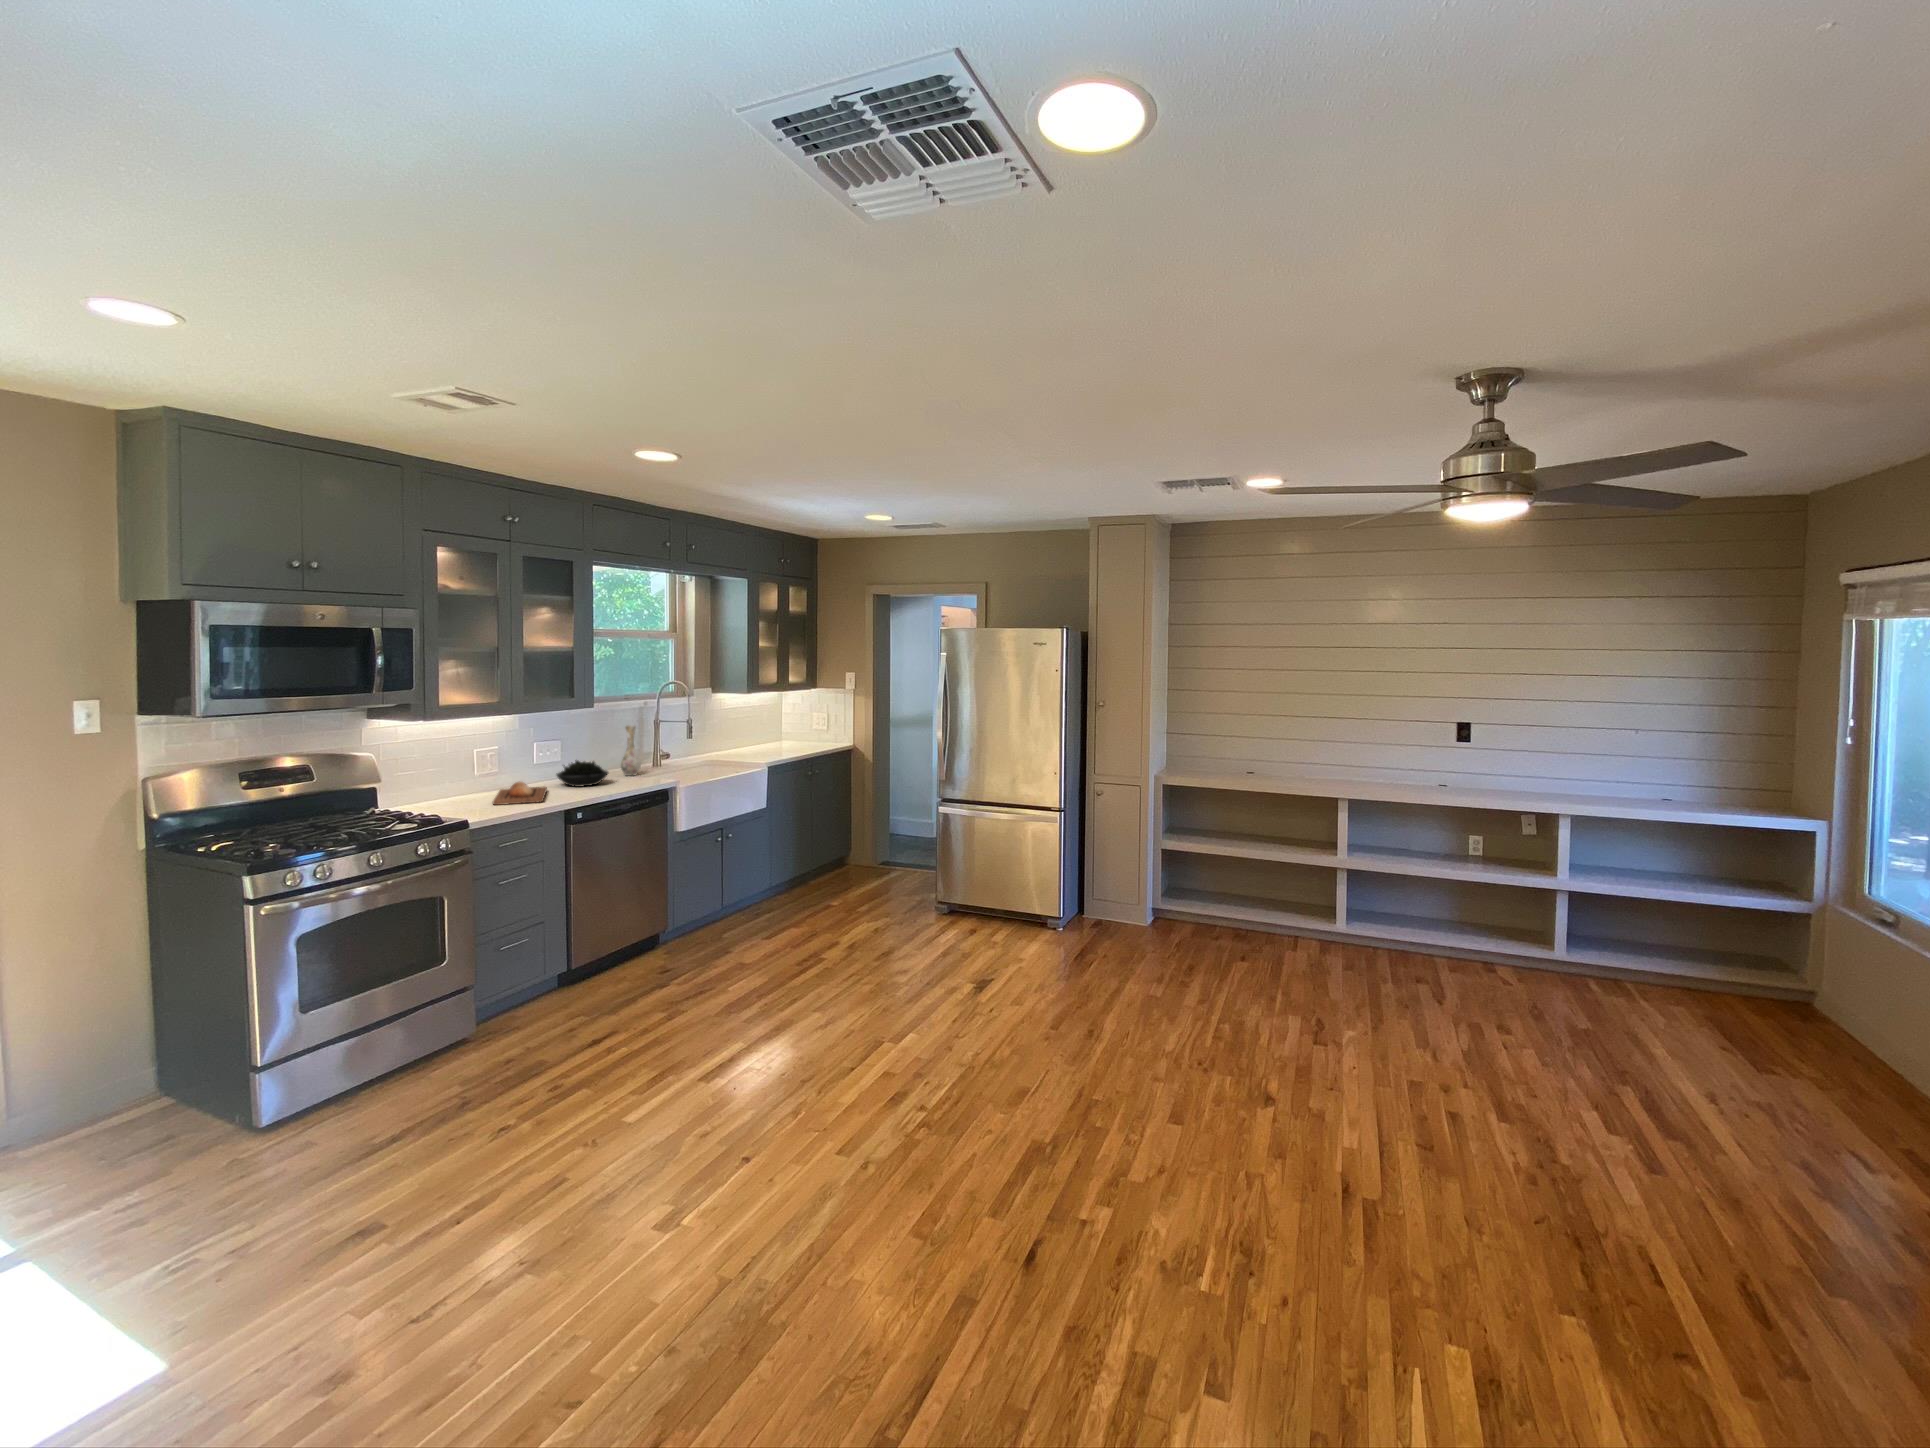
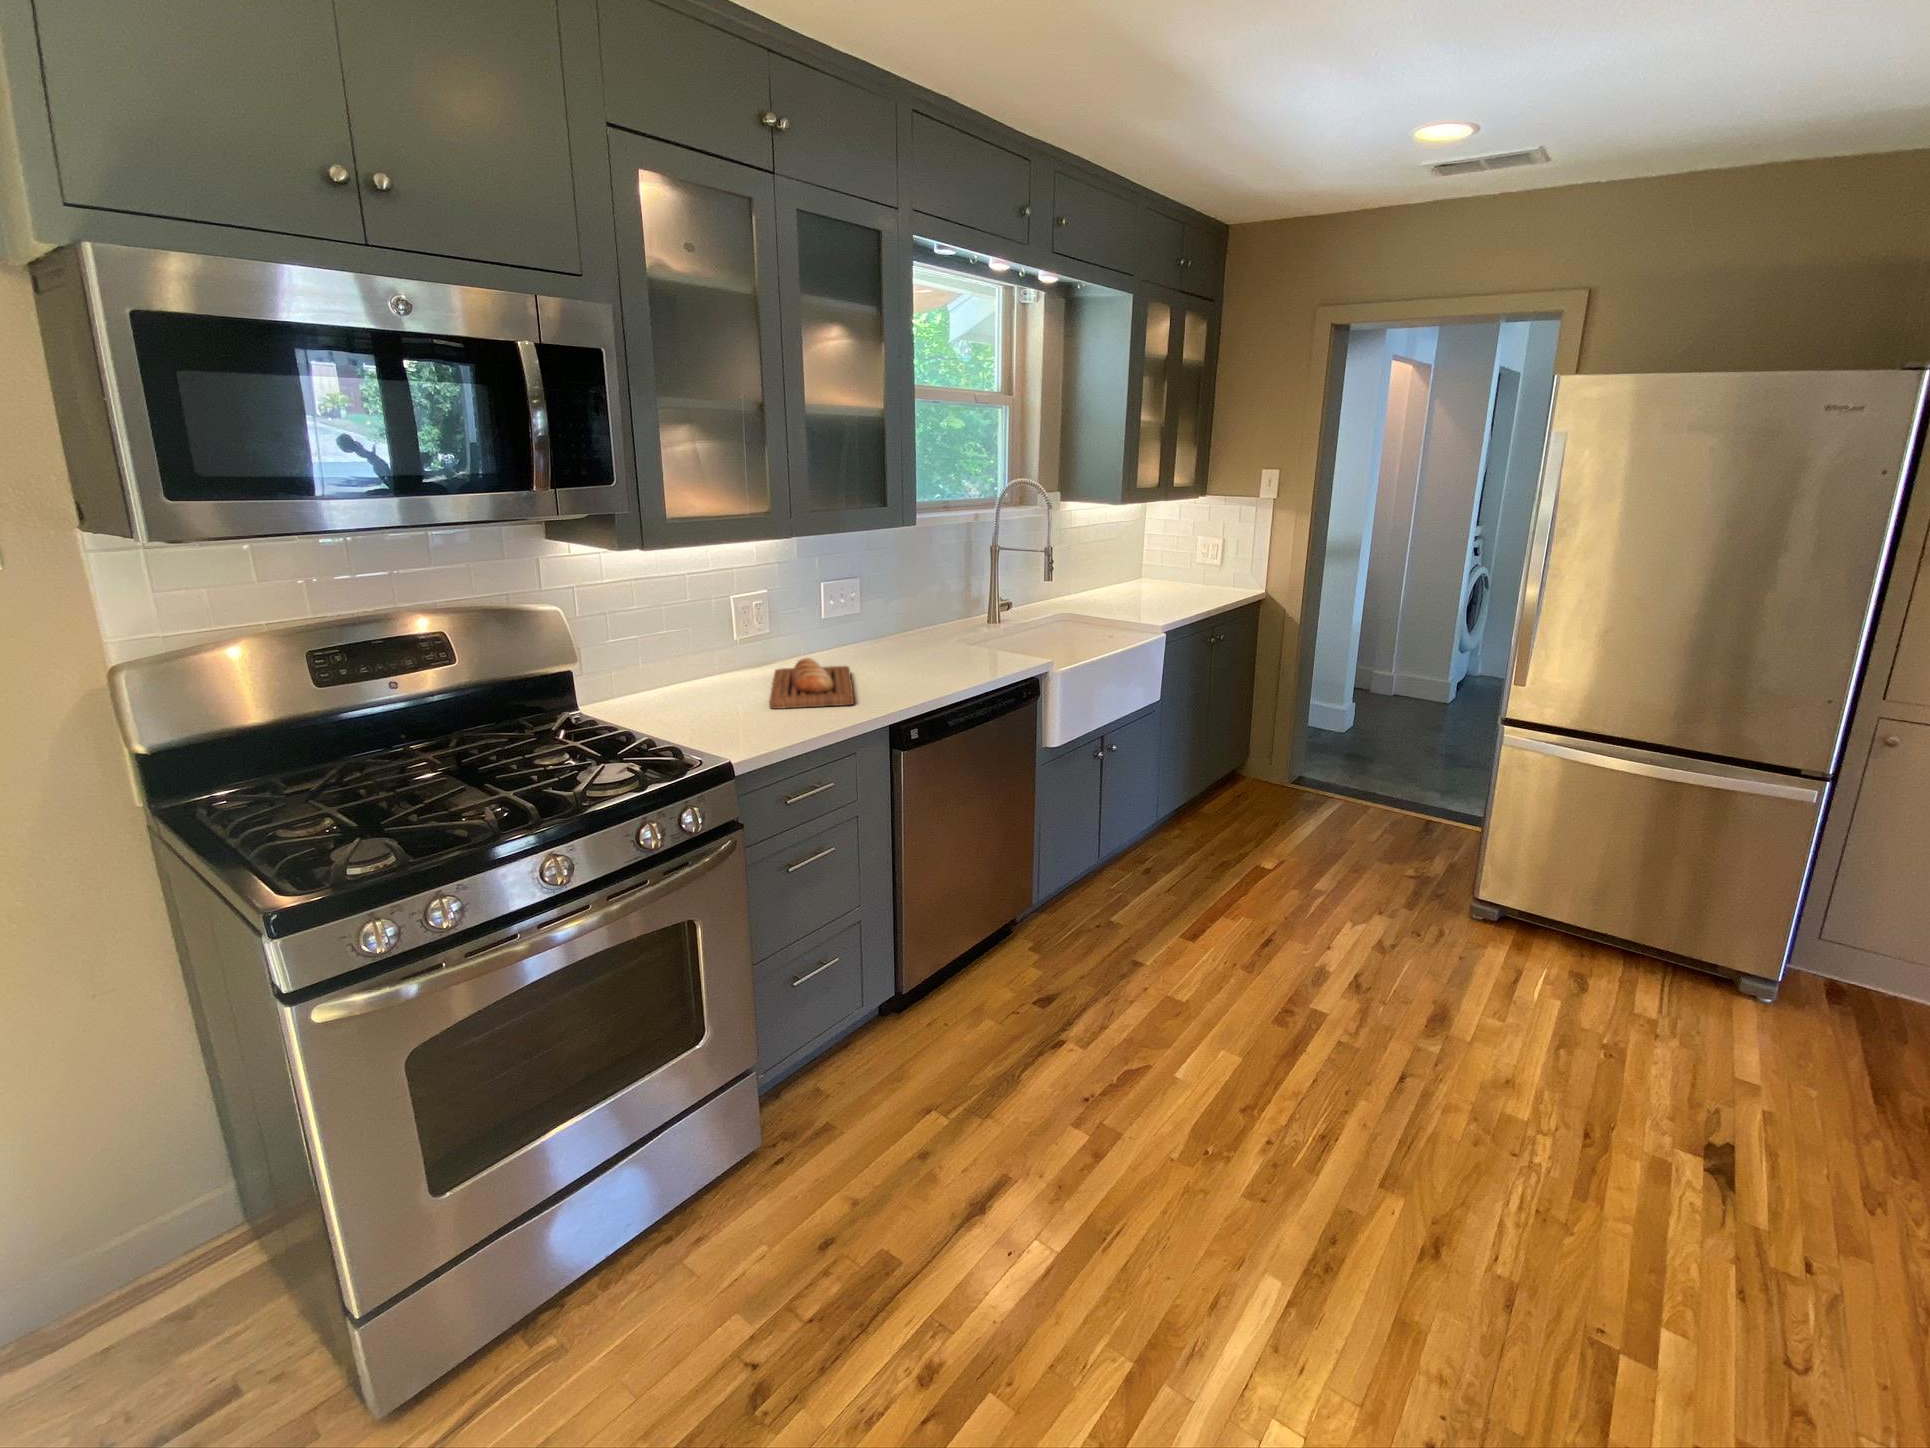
vase: present [621,725,641,776] -> none [951,555,983,643]
succulent plant: present [557,760,608,787] -> none [859,616,944,665]

